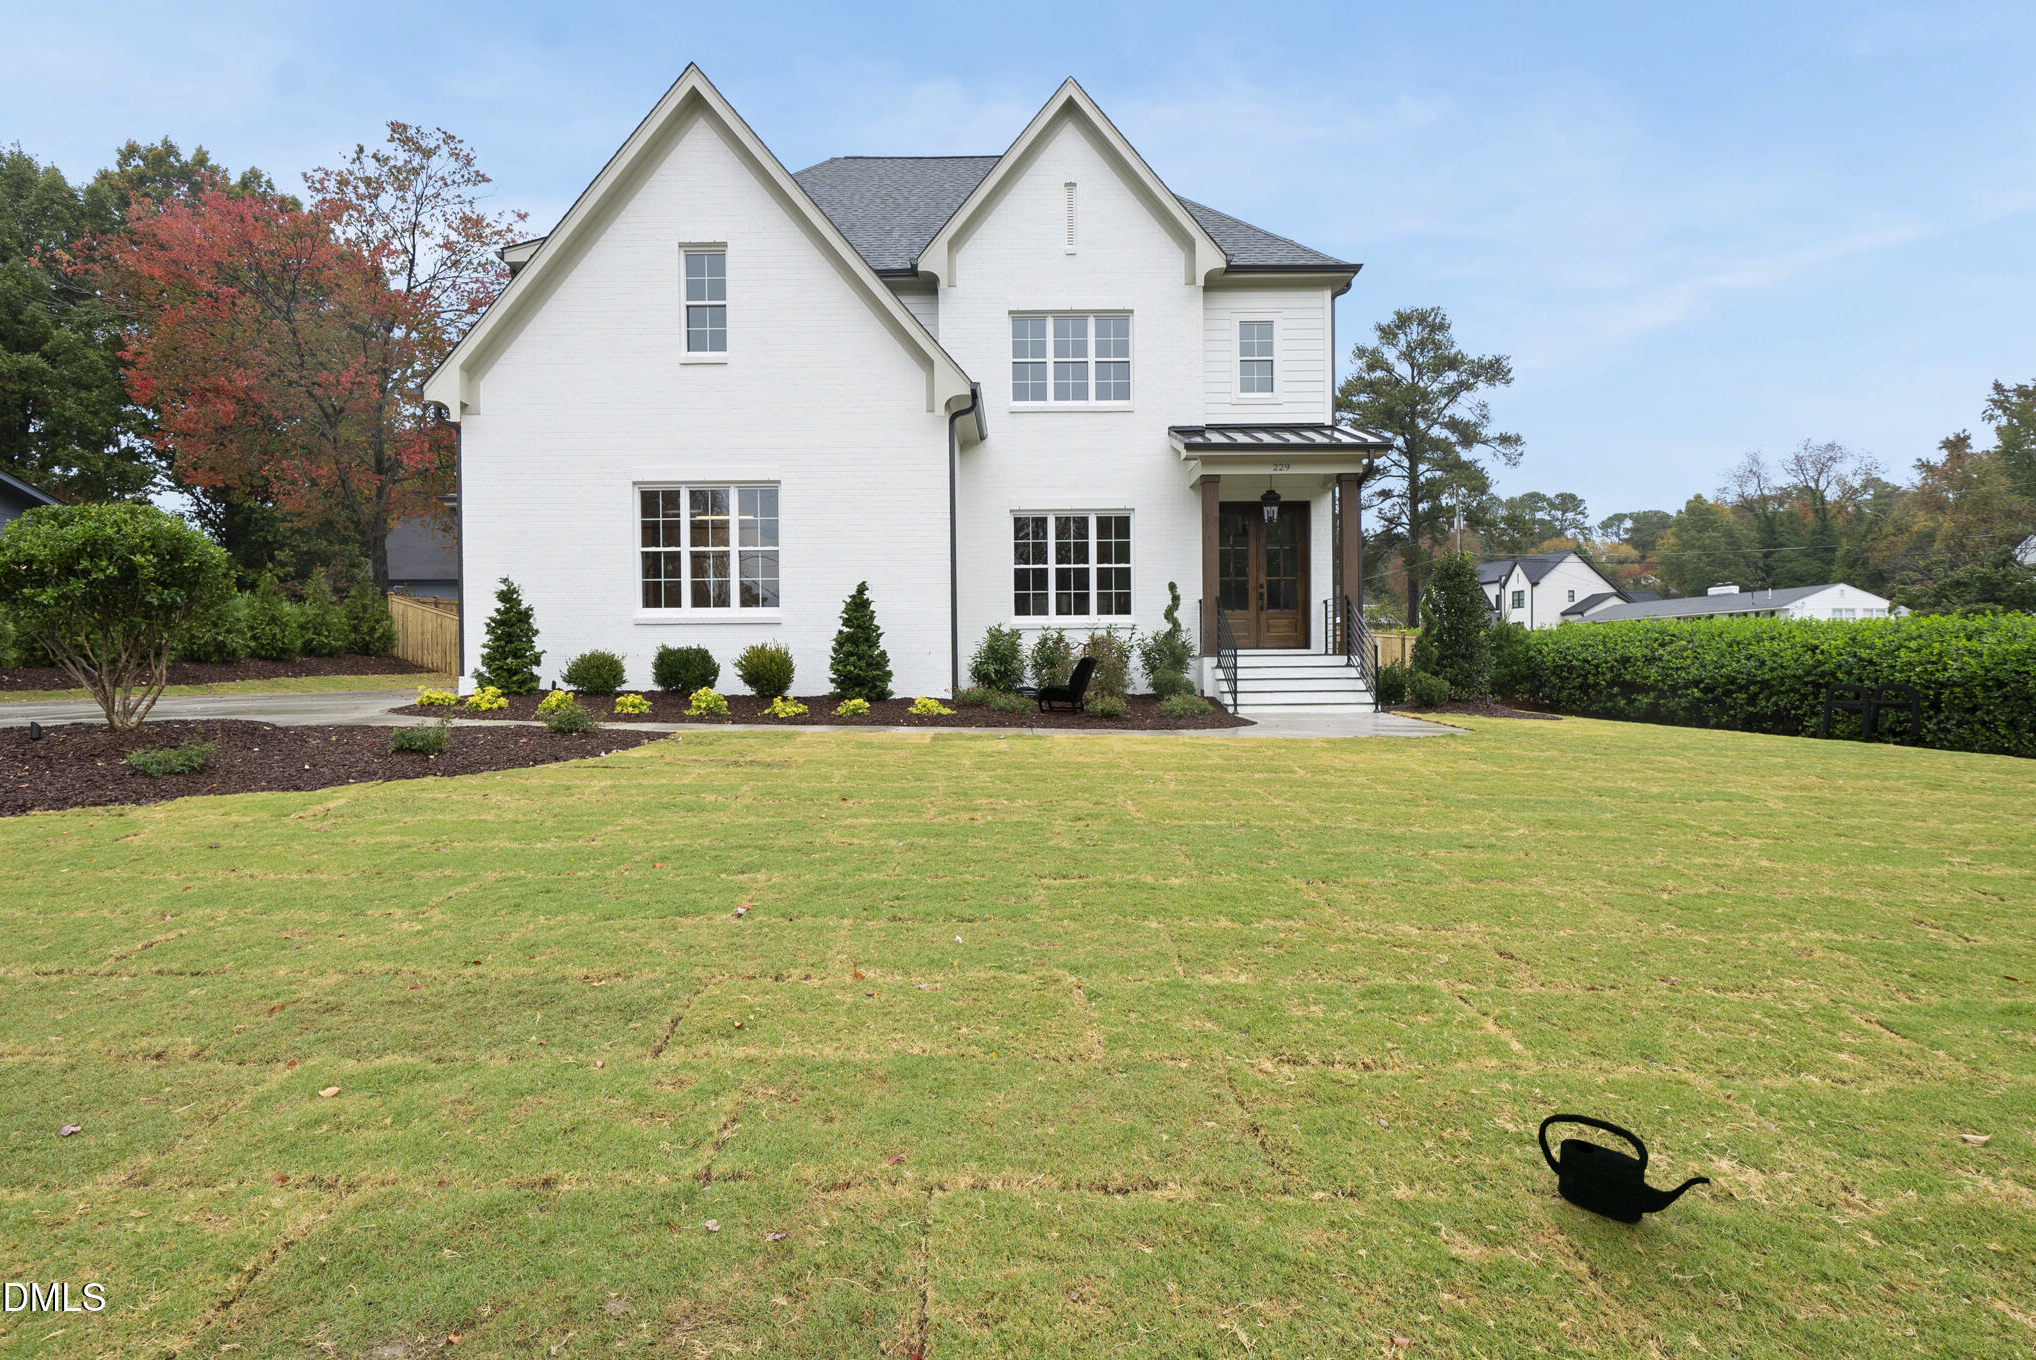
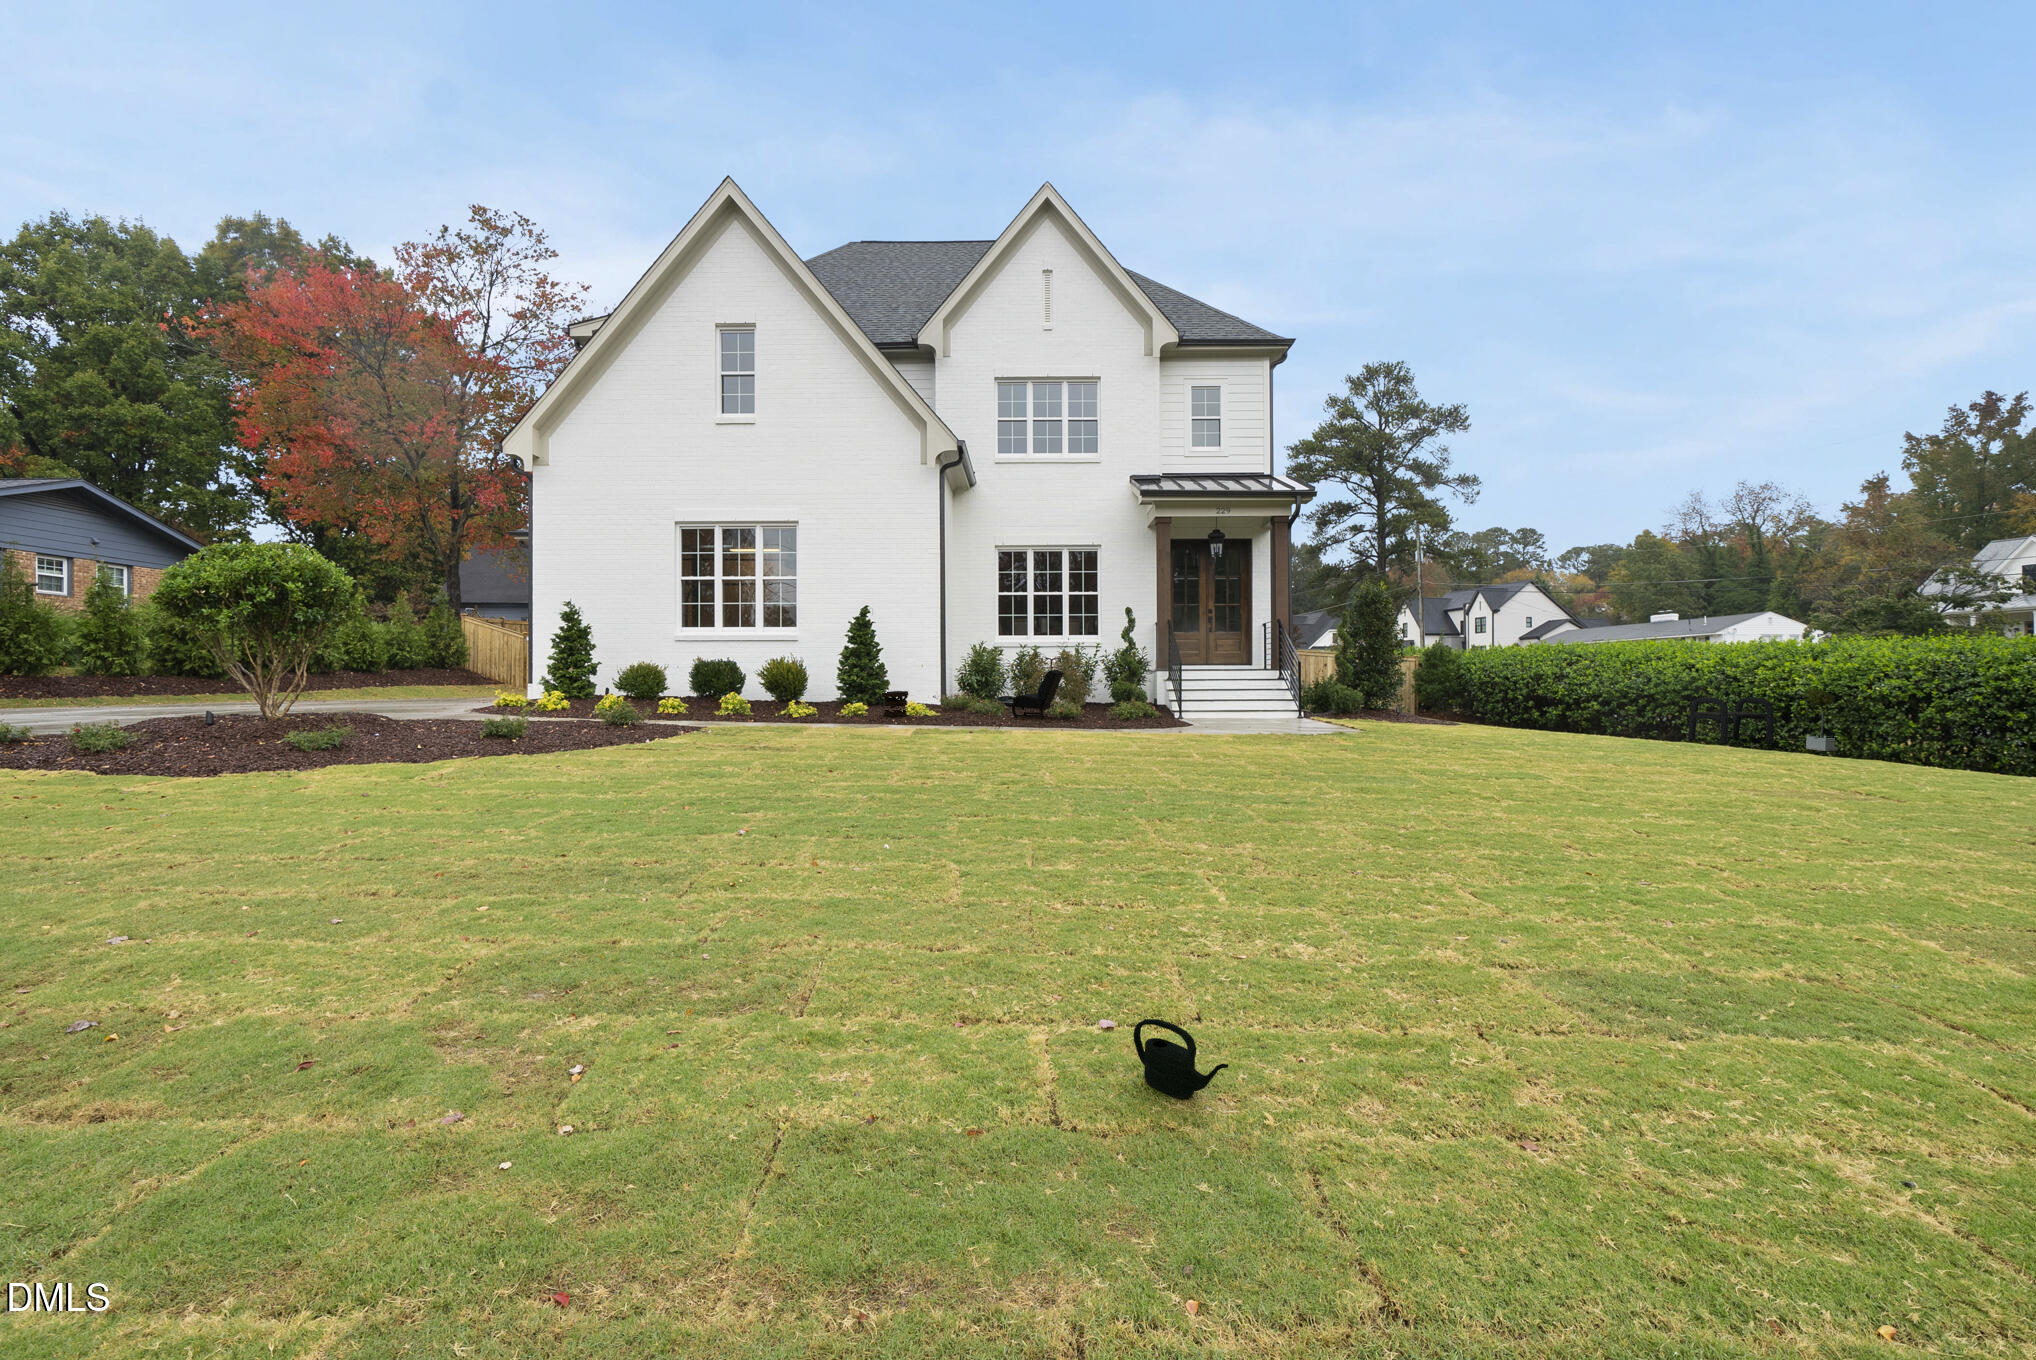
potted tree: none [1957,672,1996,744] -> present [1803,688,1837,751]
side table: none [882,683,916,713] -> present [882,691,908,717]

